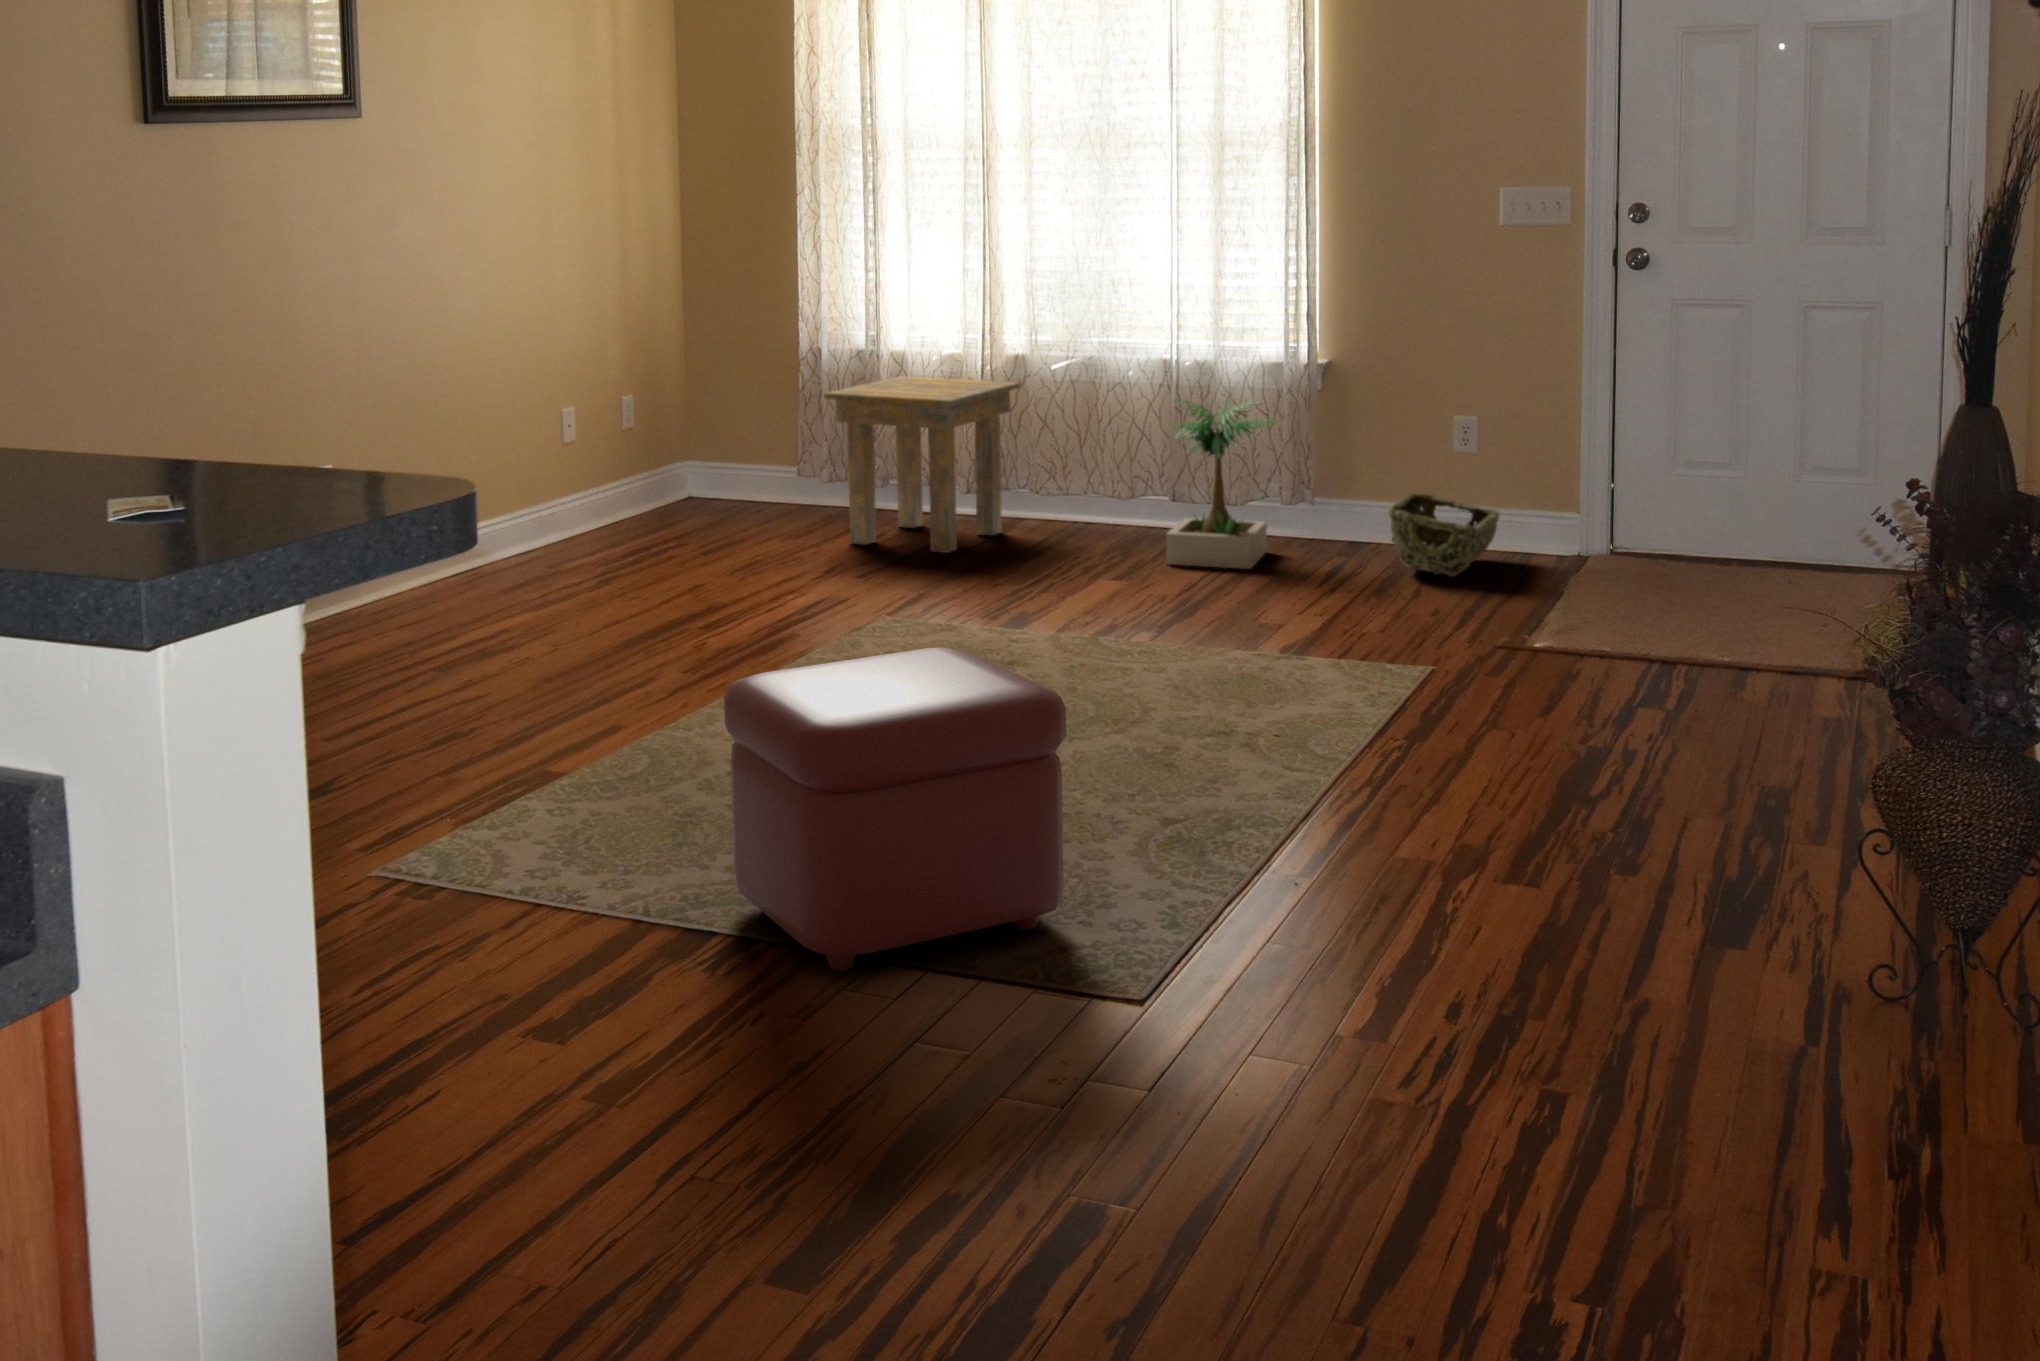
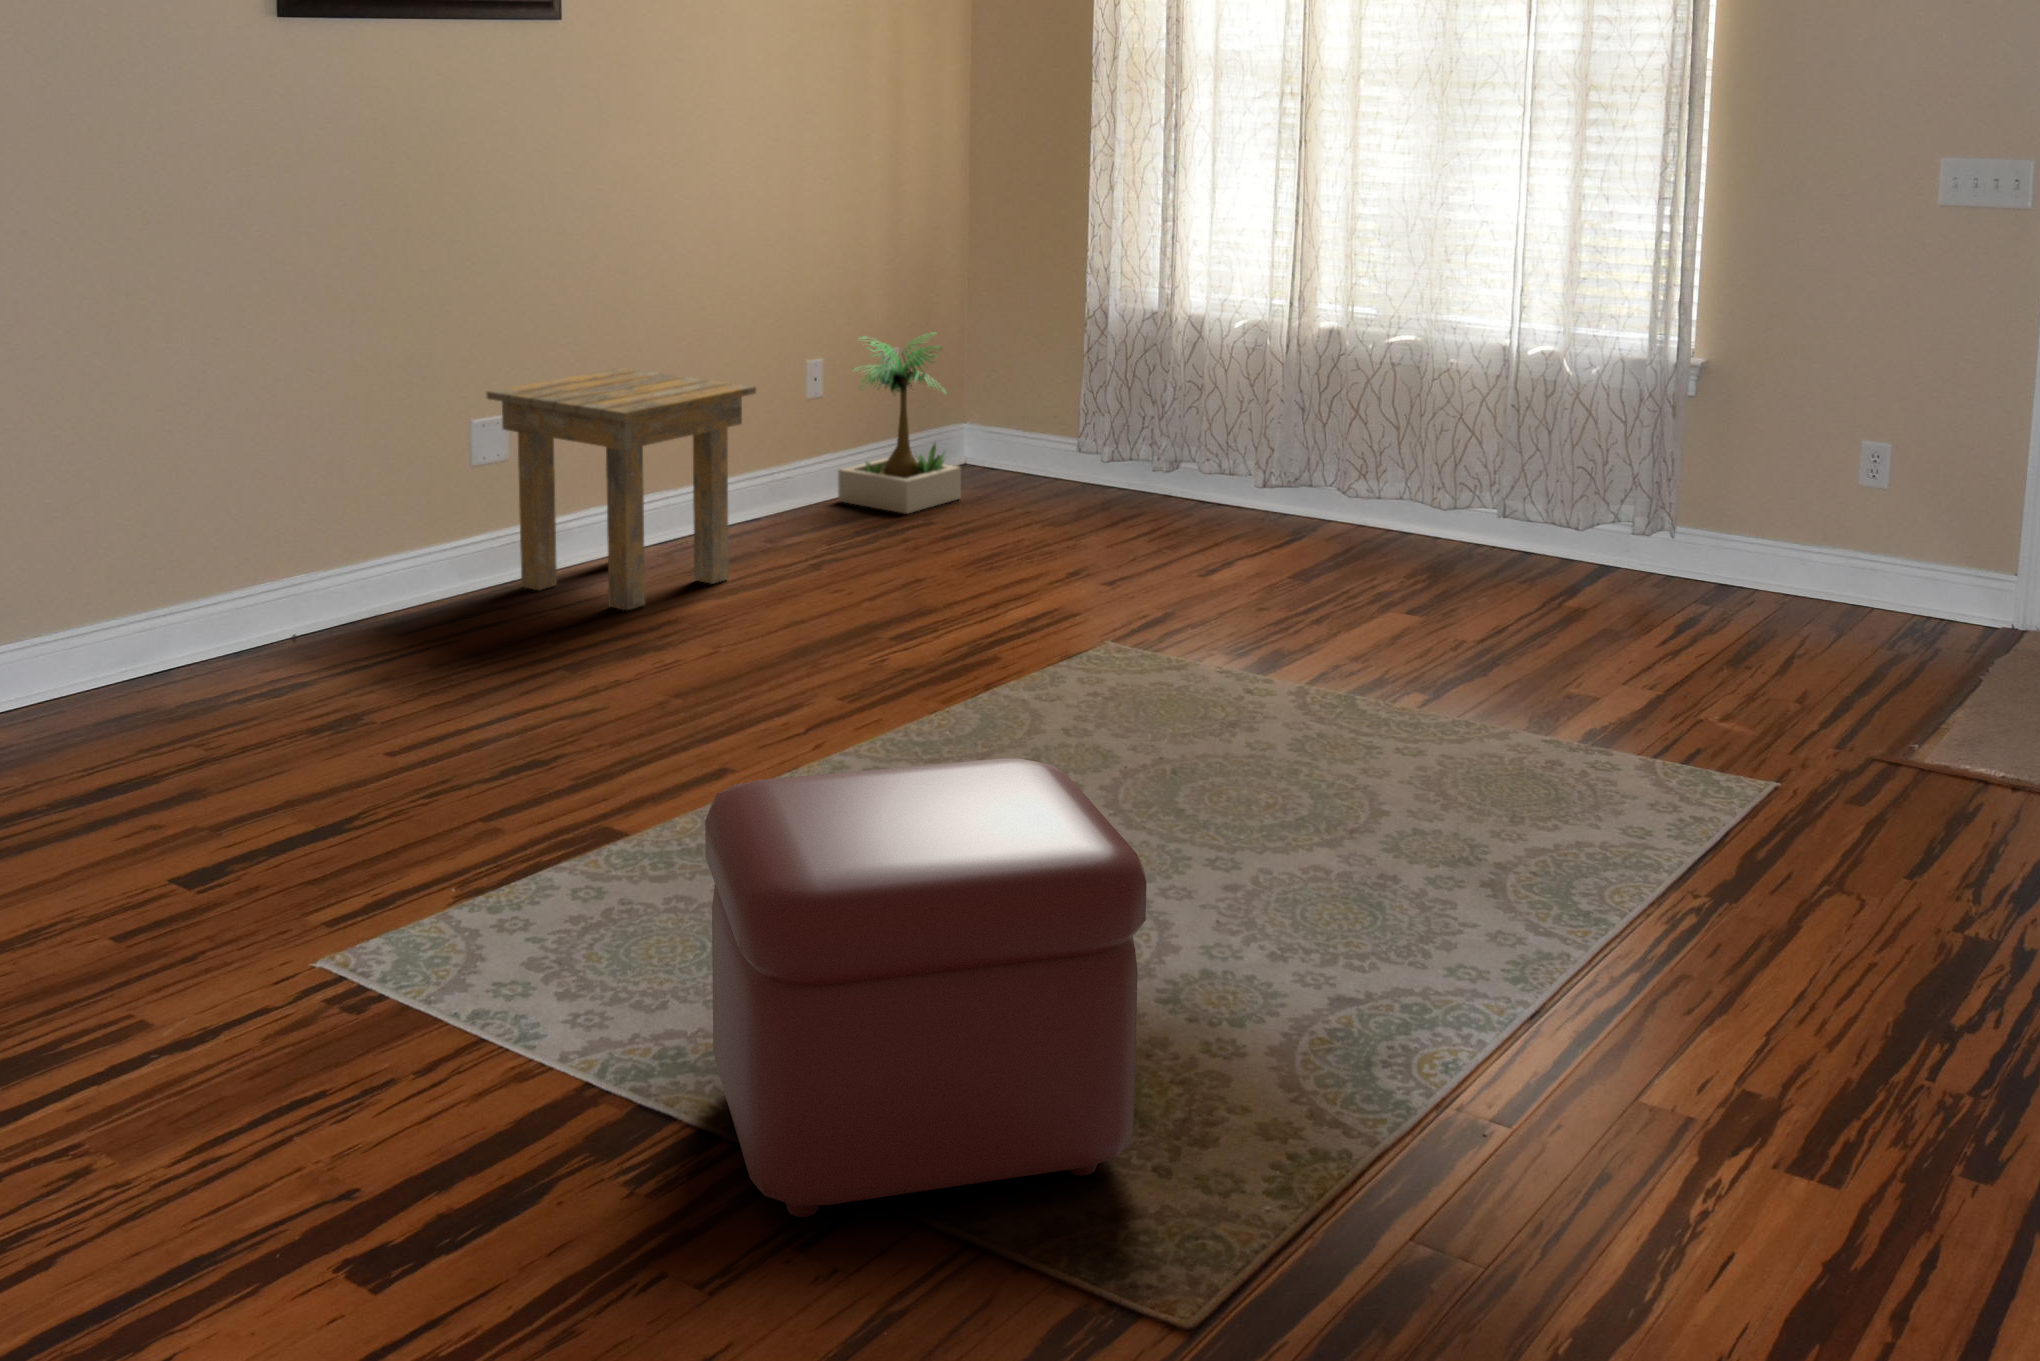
side table: present [825,376,1020,553] -> present [486,368,756,610]
potted plant: present [1166,400,1277,569] -> present [838,333,961,514]
woven basket: present [1388,493,1500,577] -> none [1756,531,1908,645]

